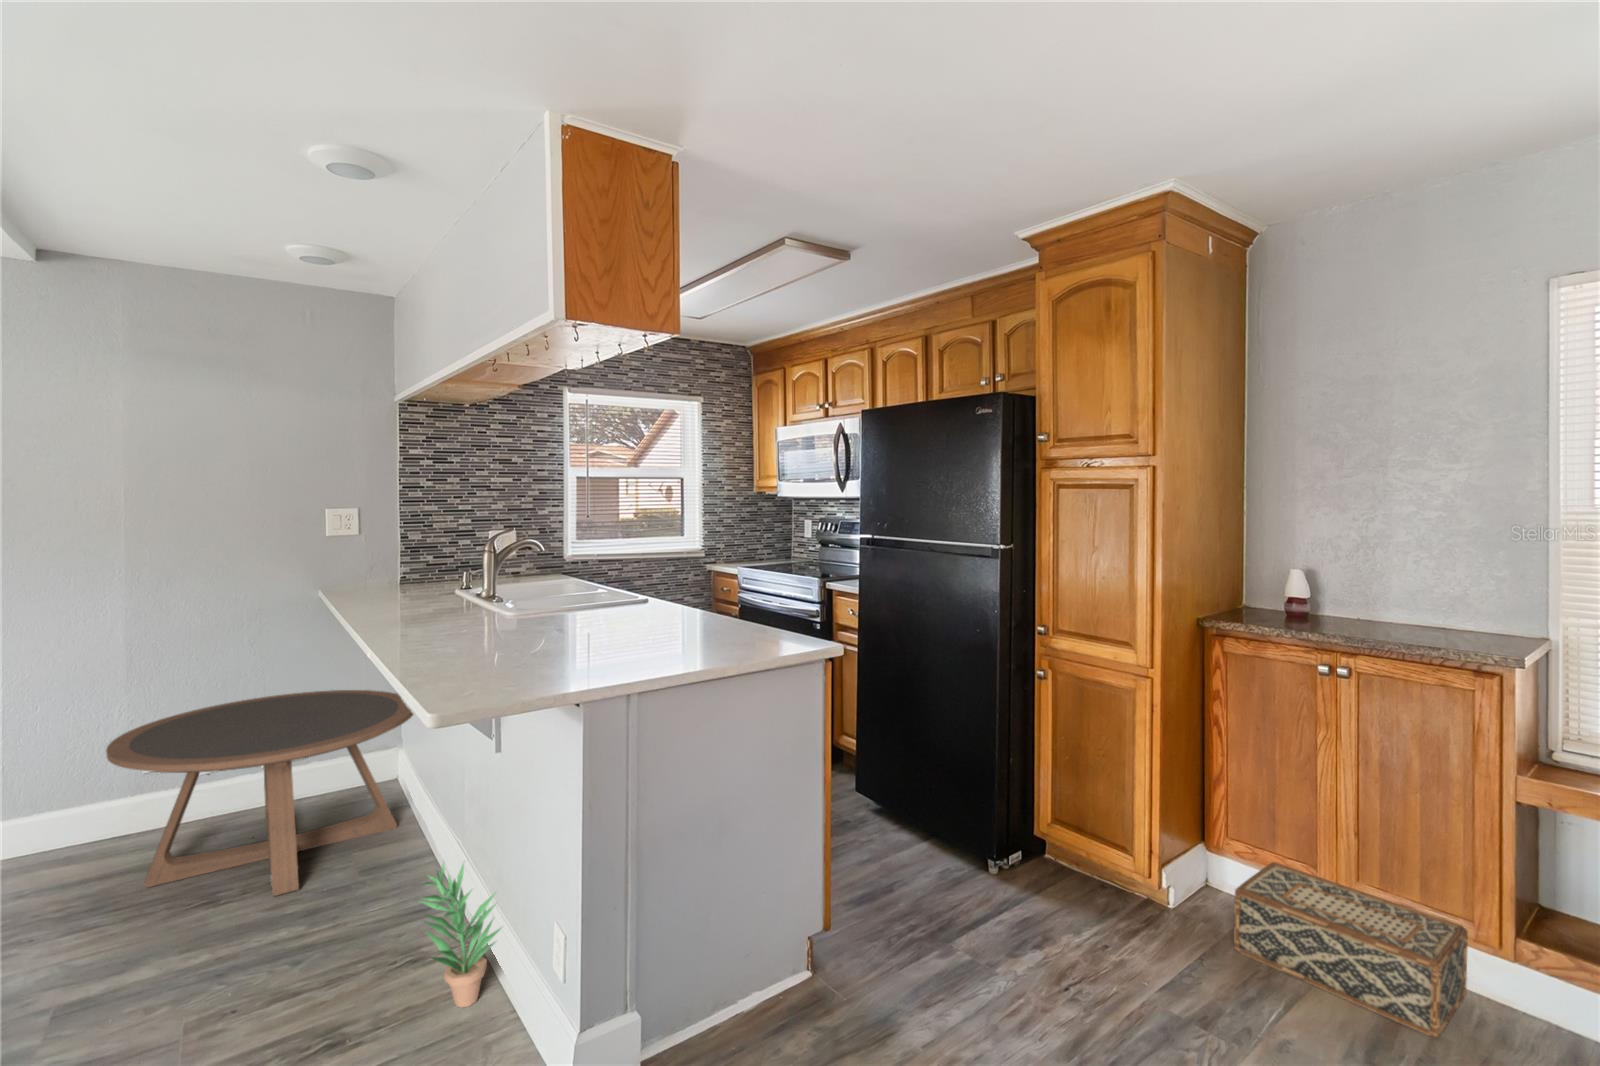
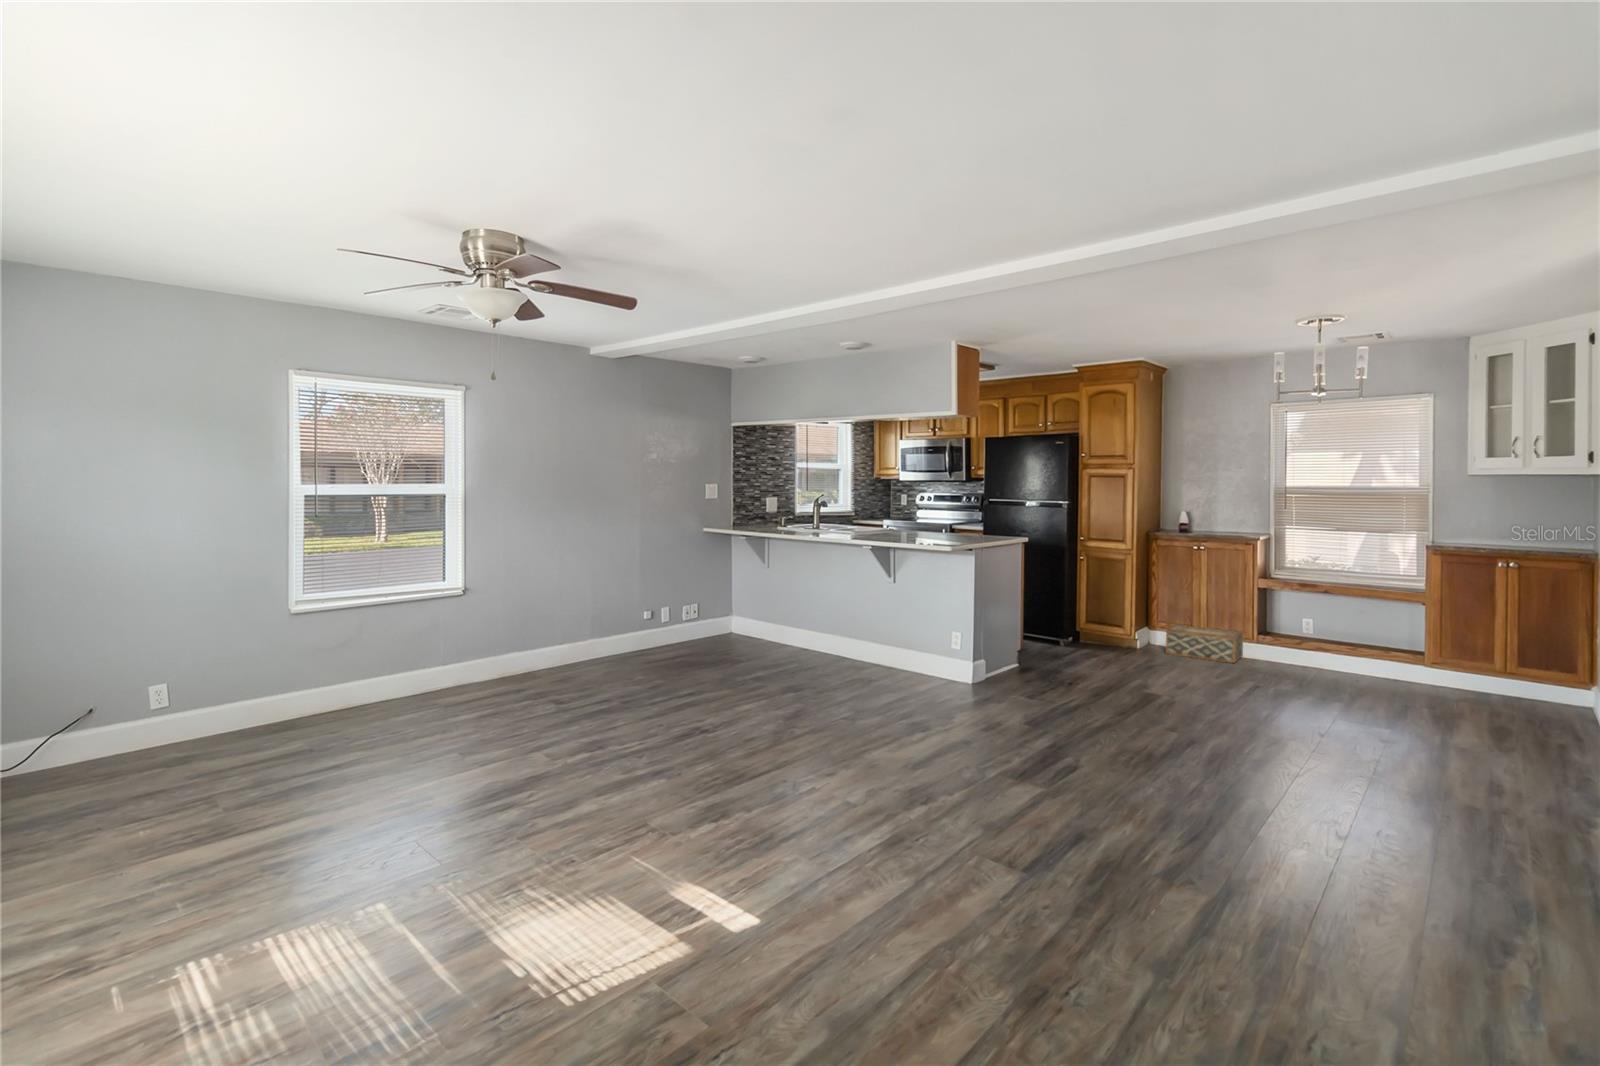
coffee table: present [106,690,413,896] -> none [671,580,795,661]
potted plant: present [421,864,500,1007] -> none [887,620,919,675]

